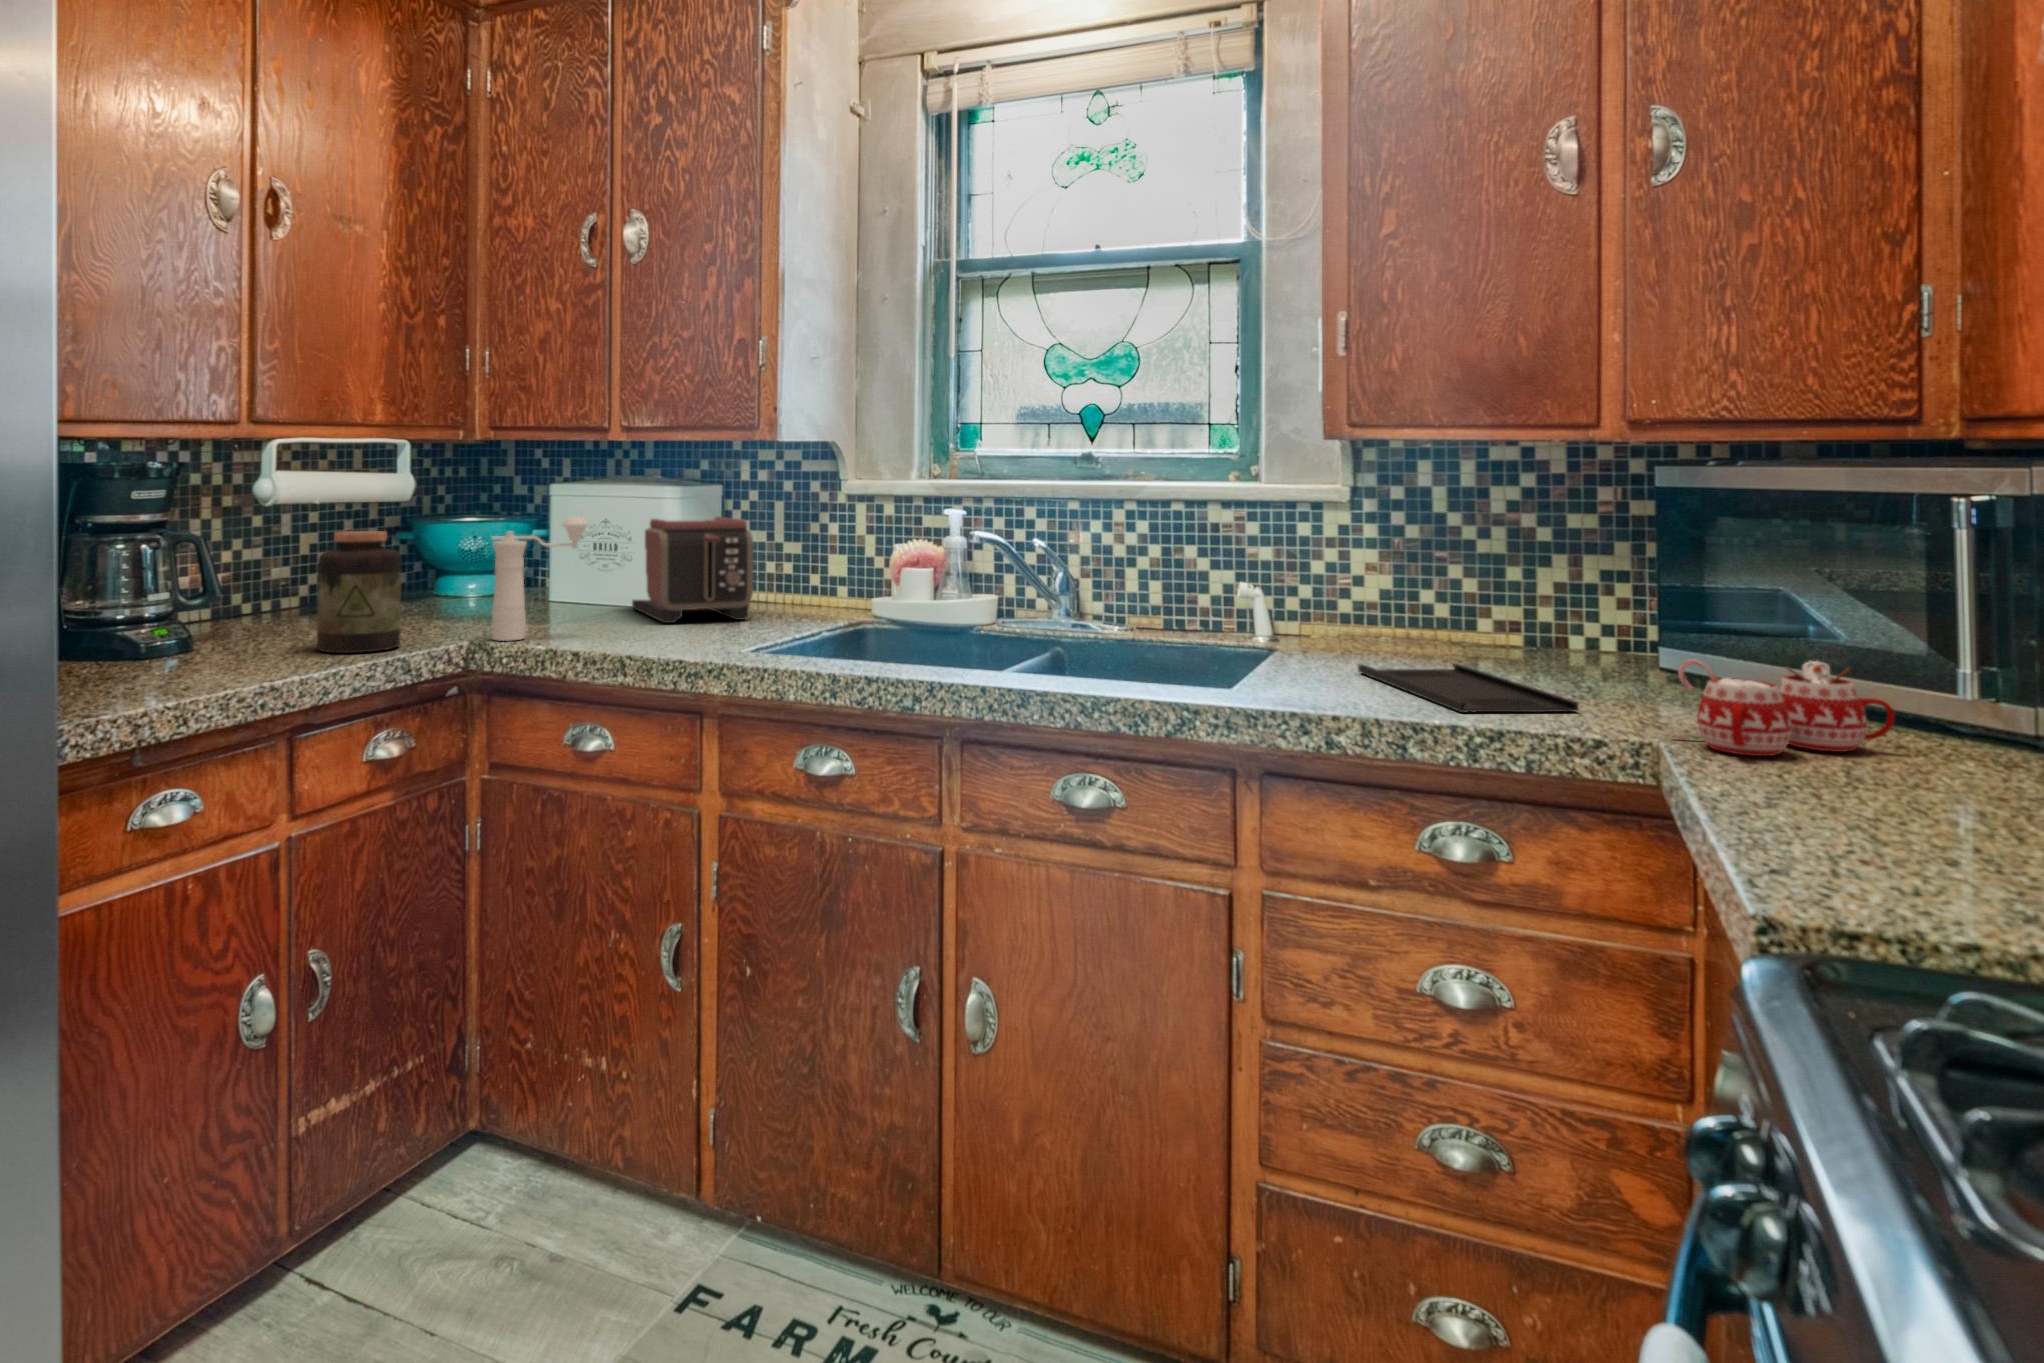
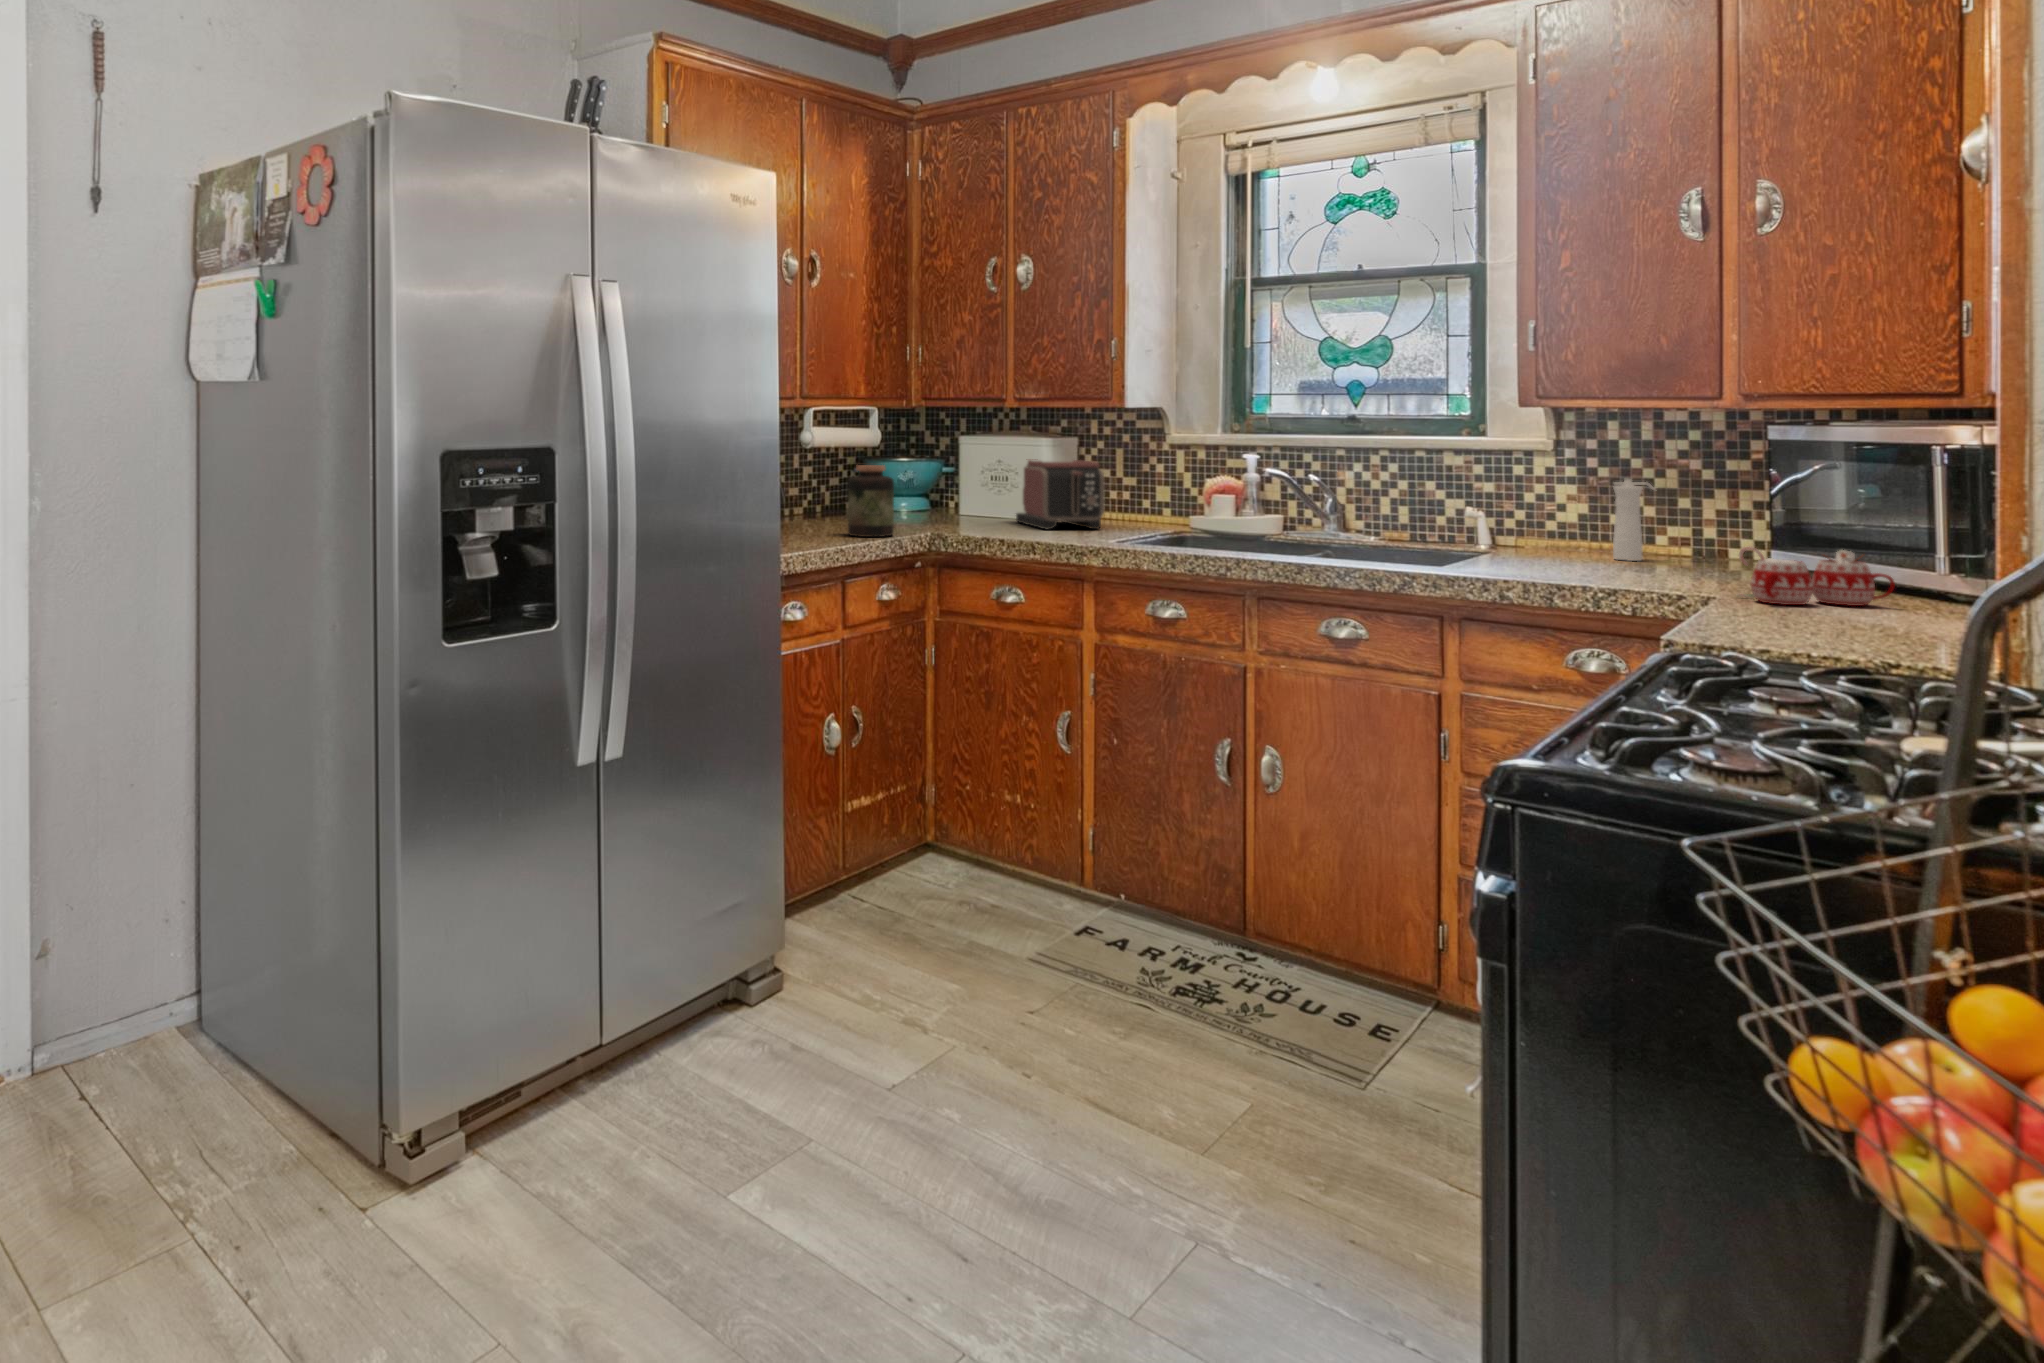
pepper mill: present [491,517,588,641] -> present [1613,479,1657,561]
tray: present [1358,664,1579,712] -> none [1545,560,1689,585]

